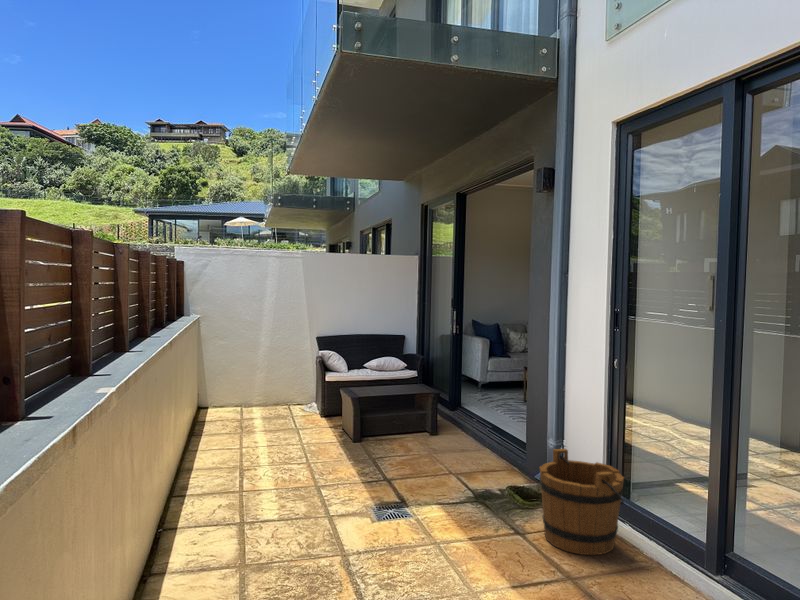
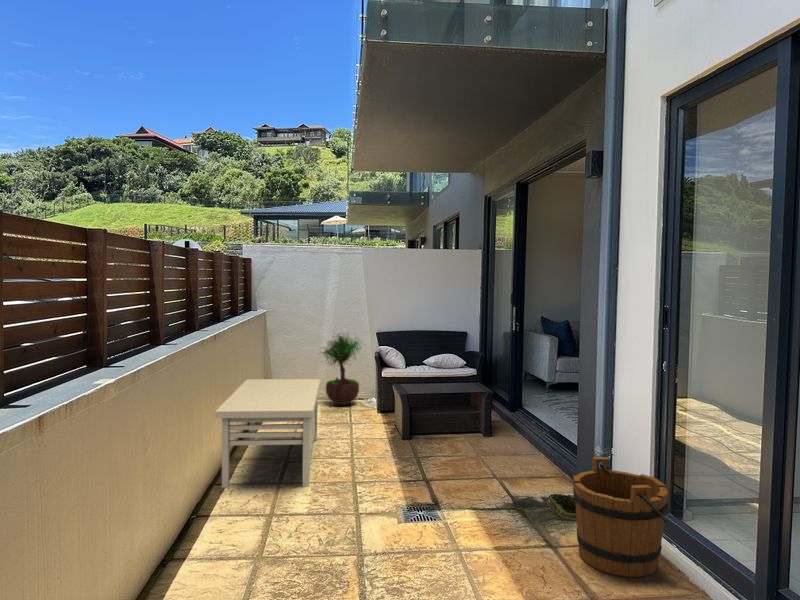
potted tree: none [255,332,303,410] -> present [323,334,360,405]
storage bench: none [175,384,277,500] -> present [215,379,321,488]

